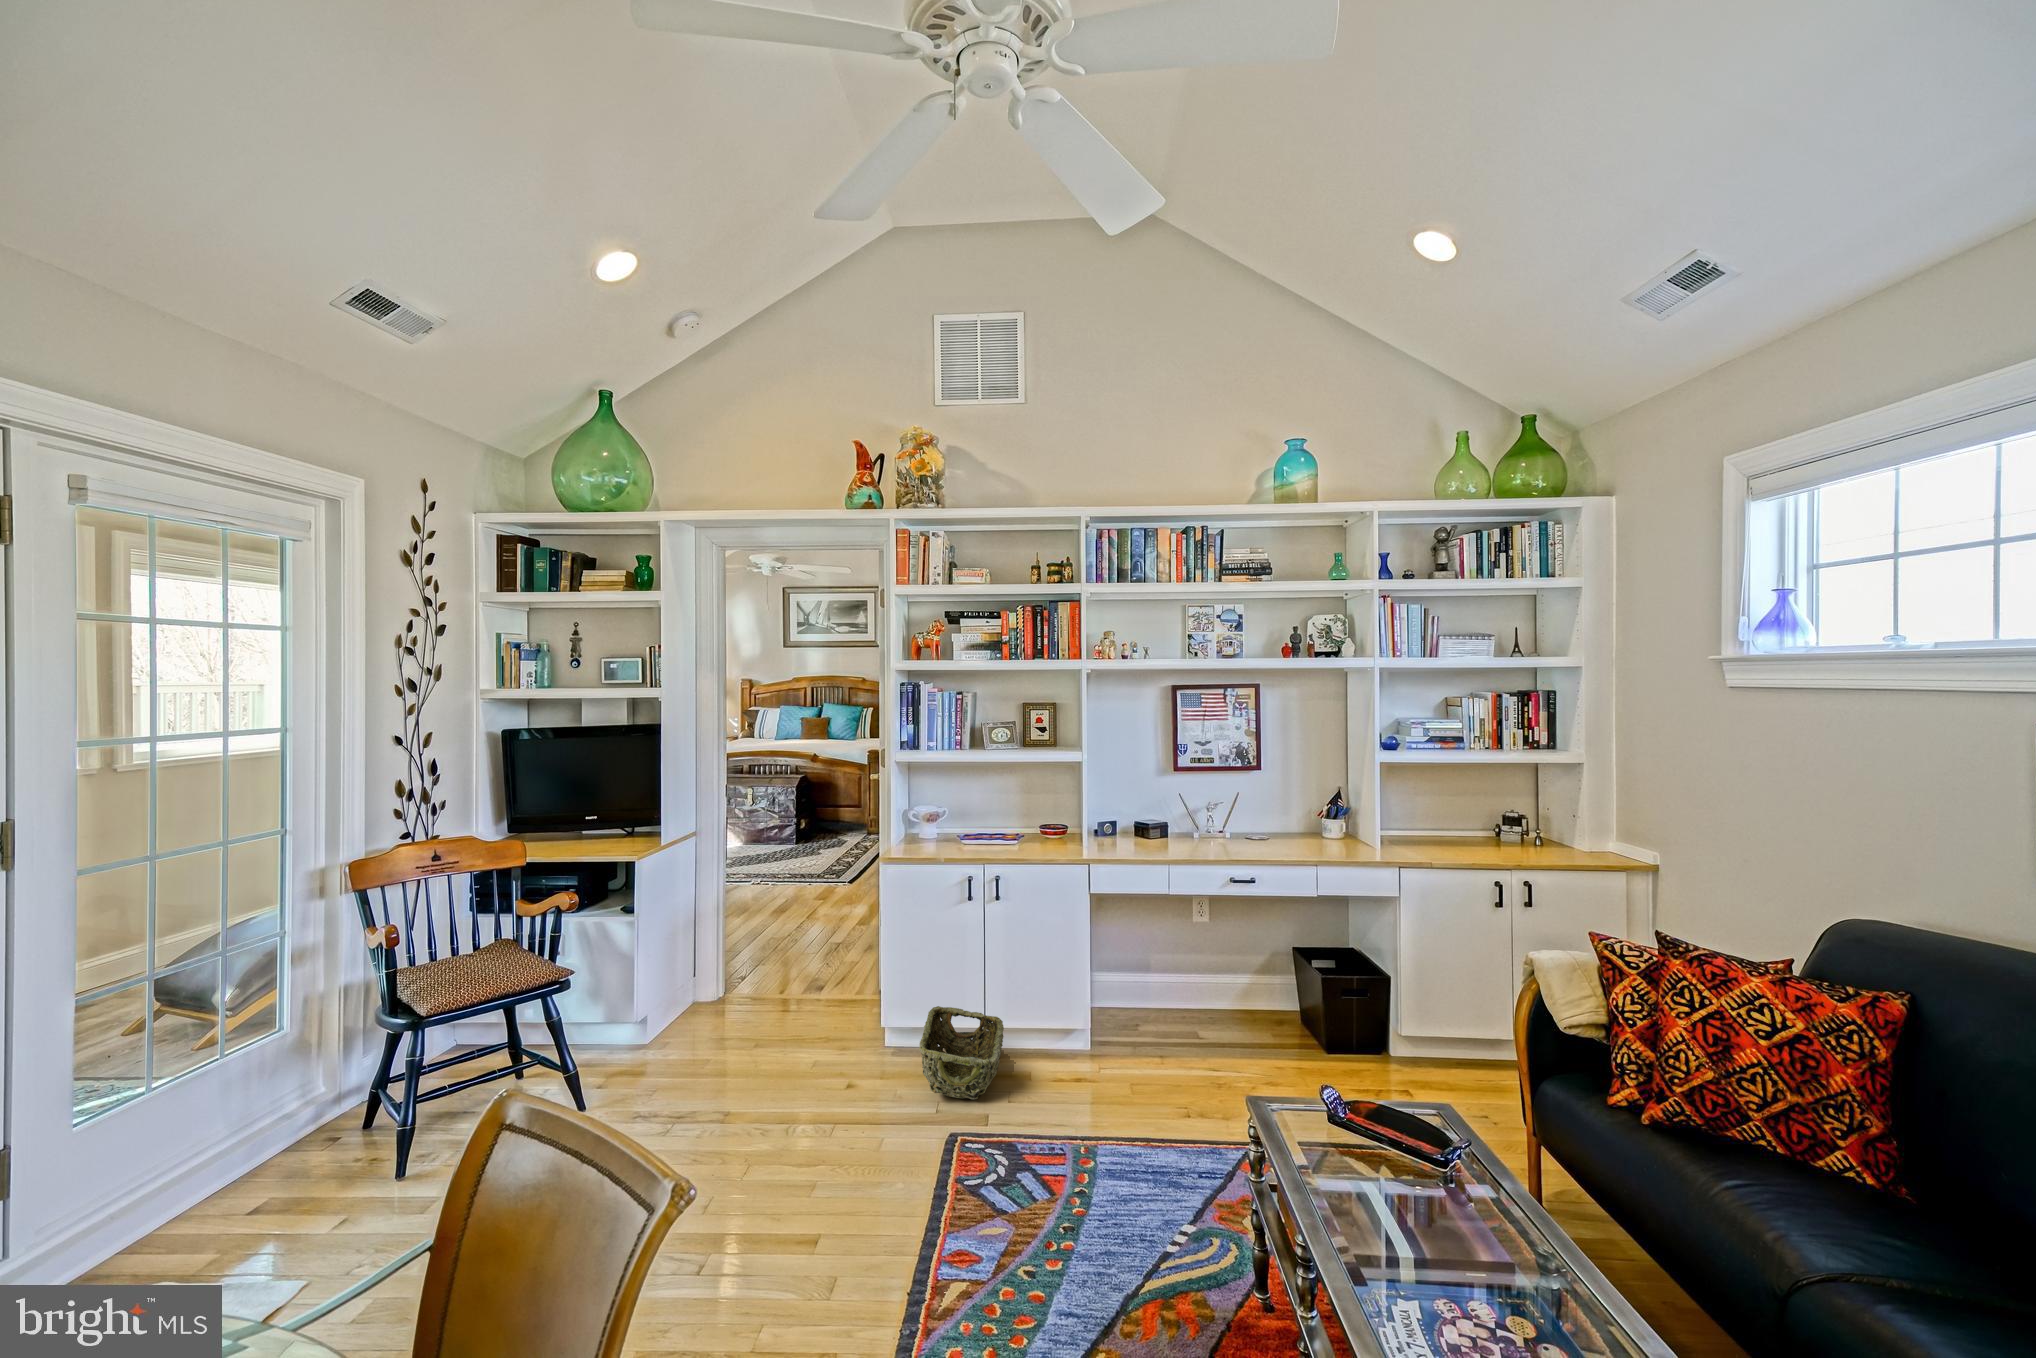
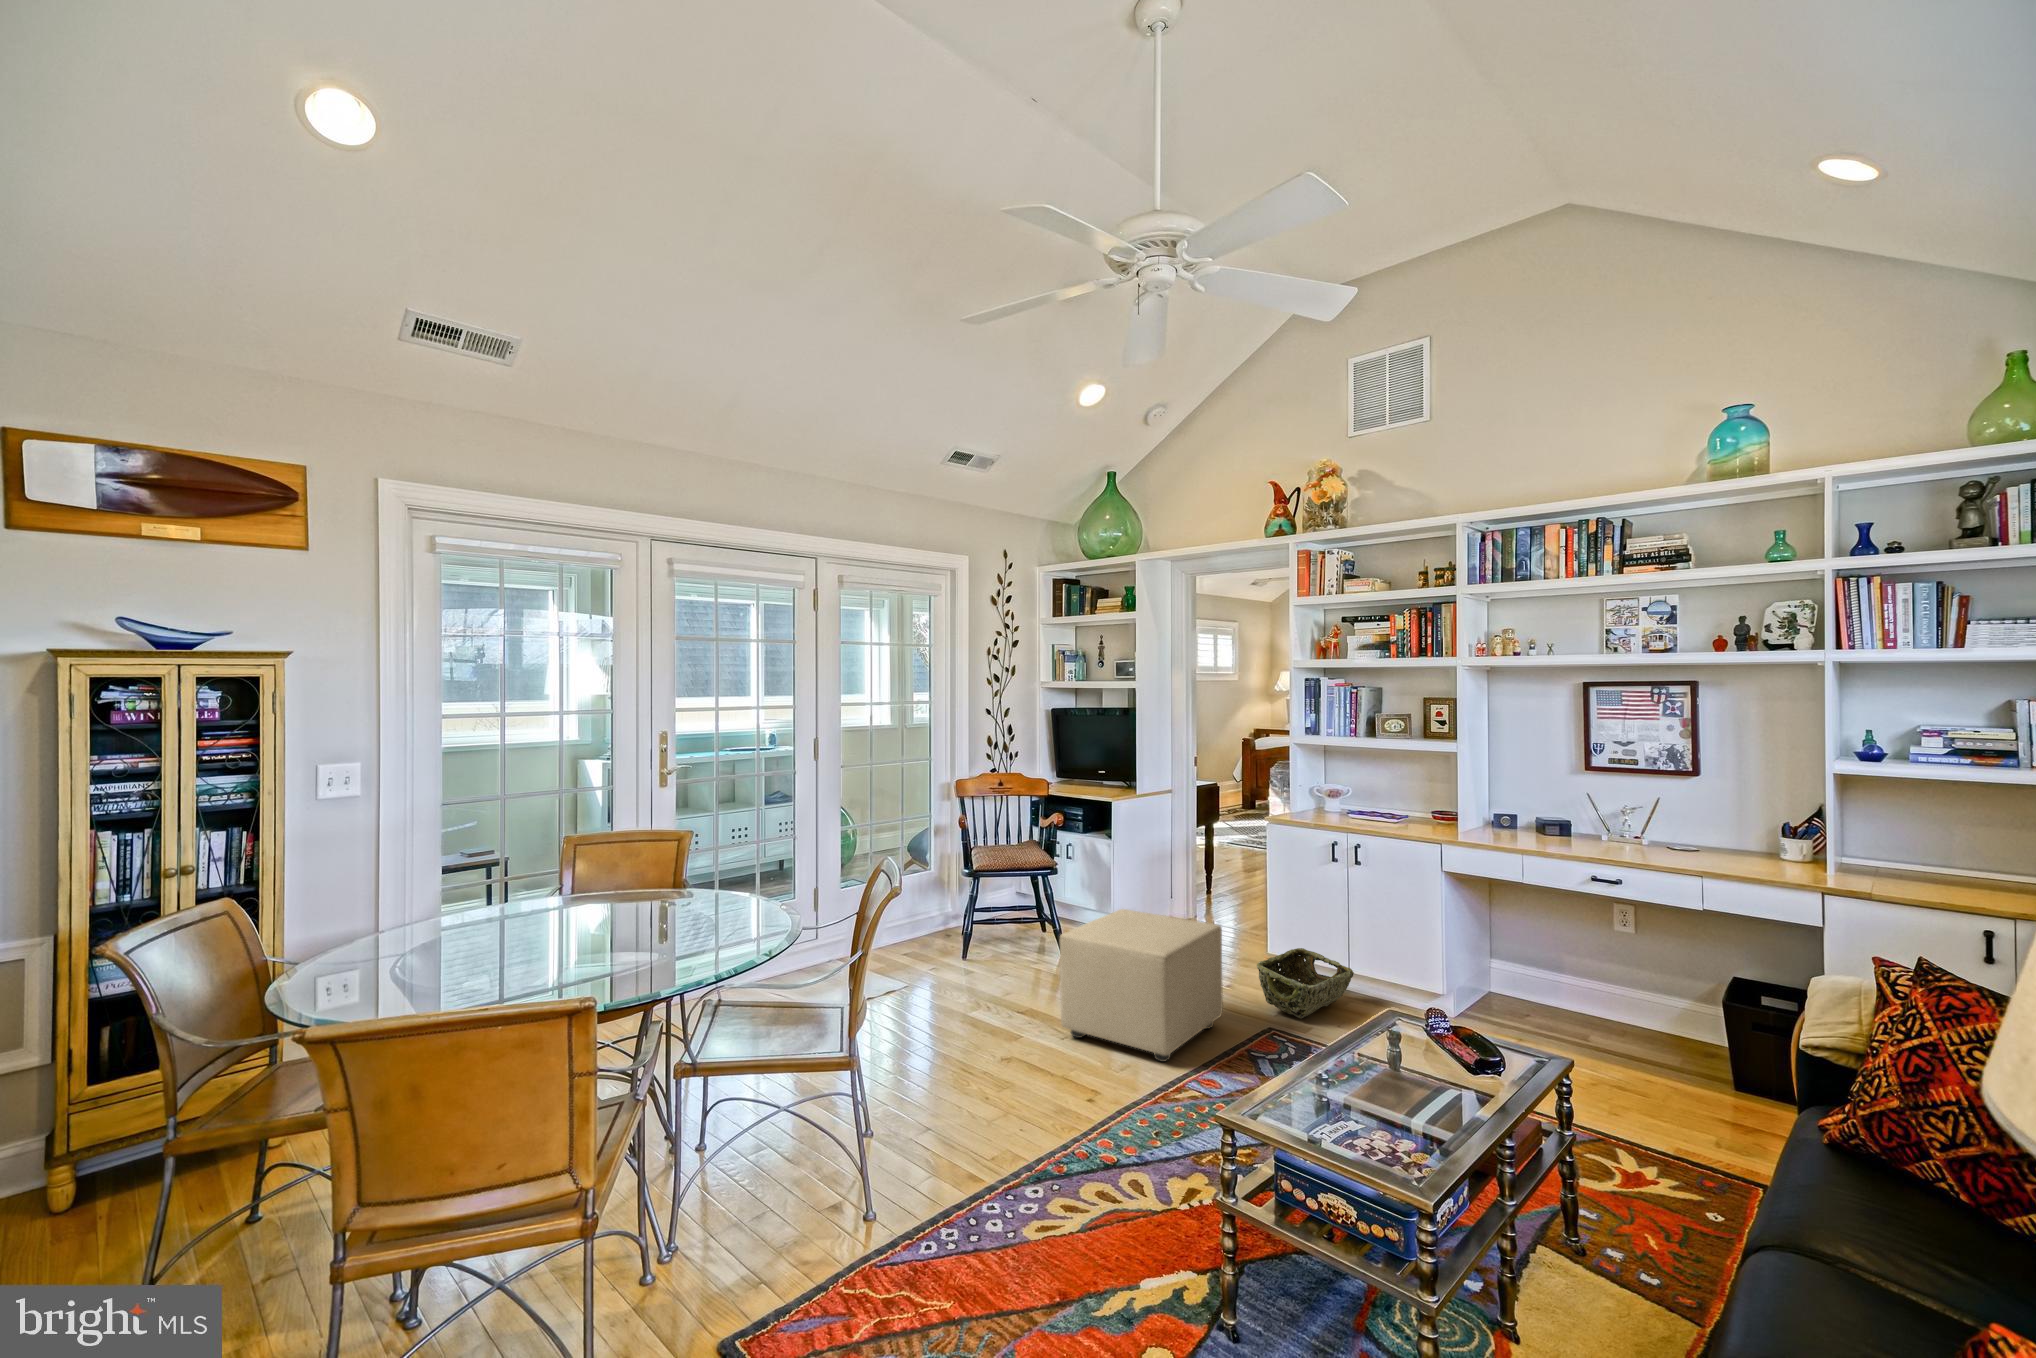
ottoman: none [708,1019,907,1263] -> present [1060,909,1223,1062]

